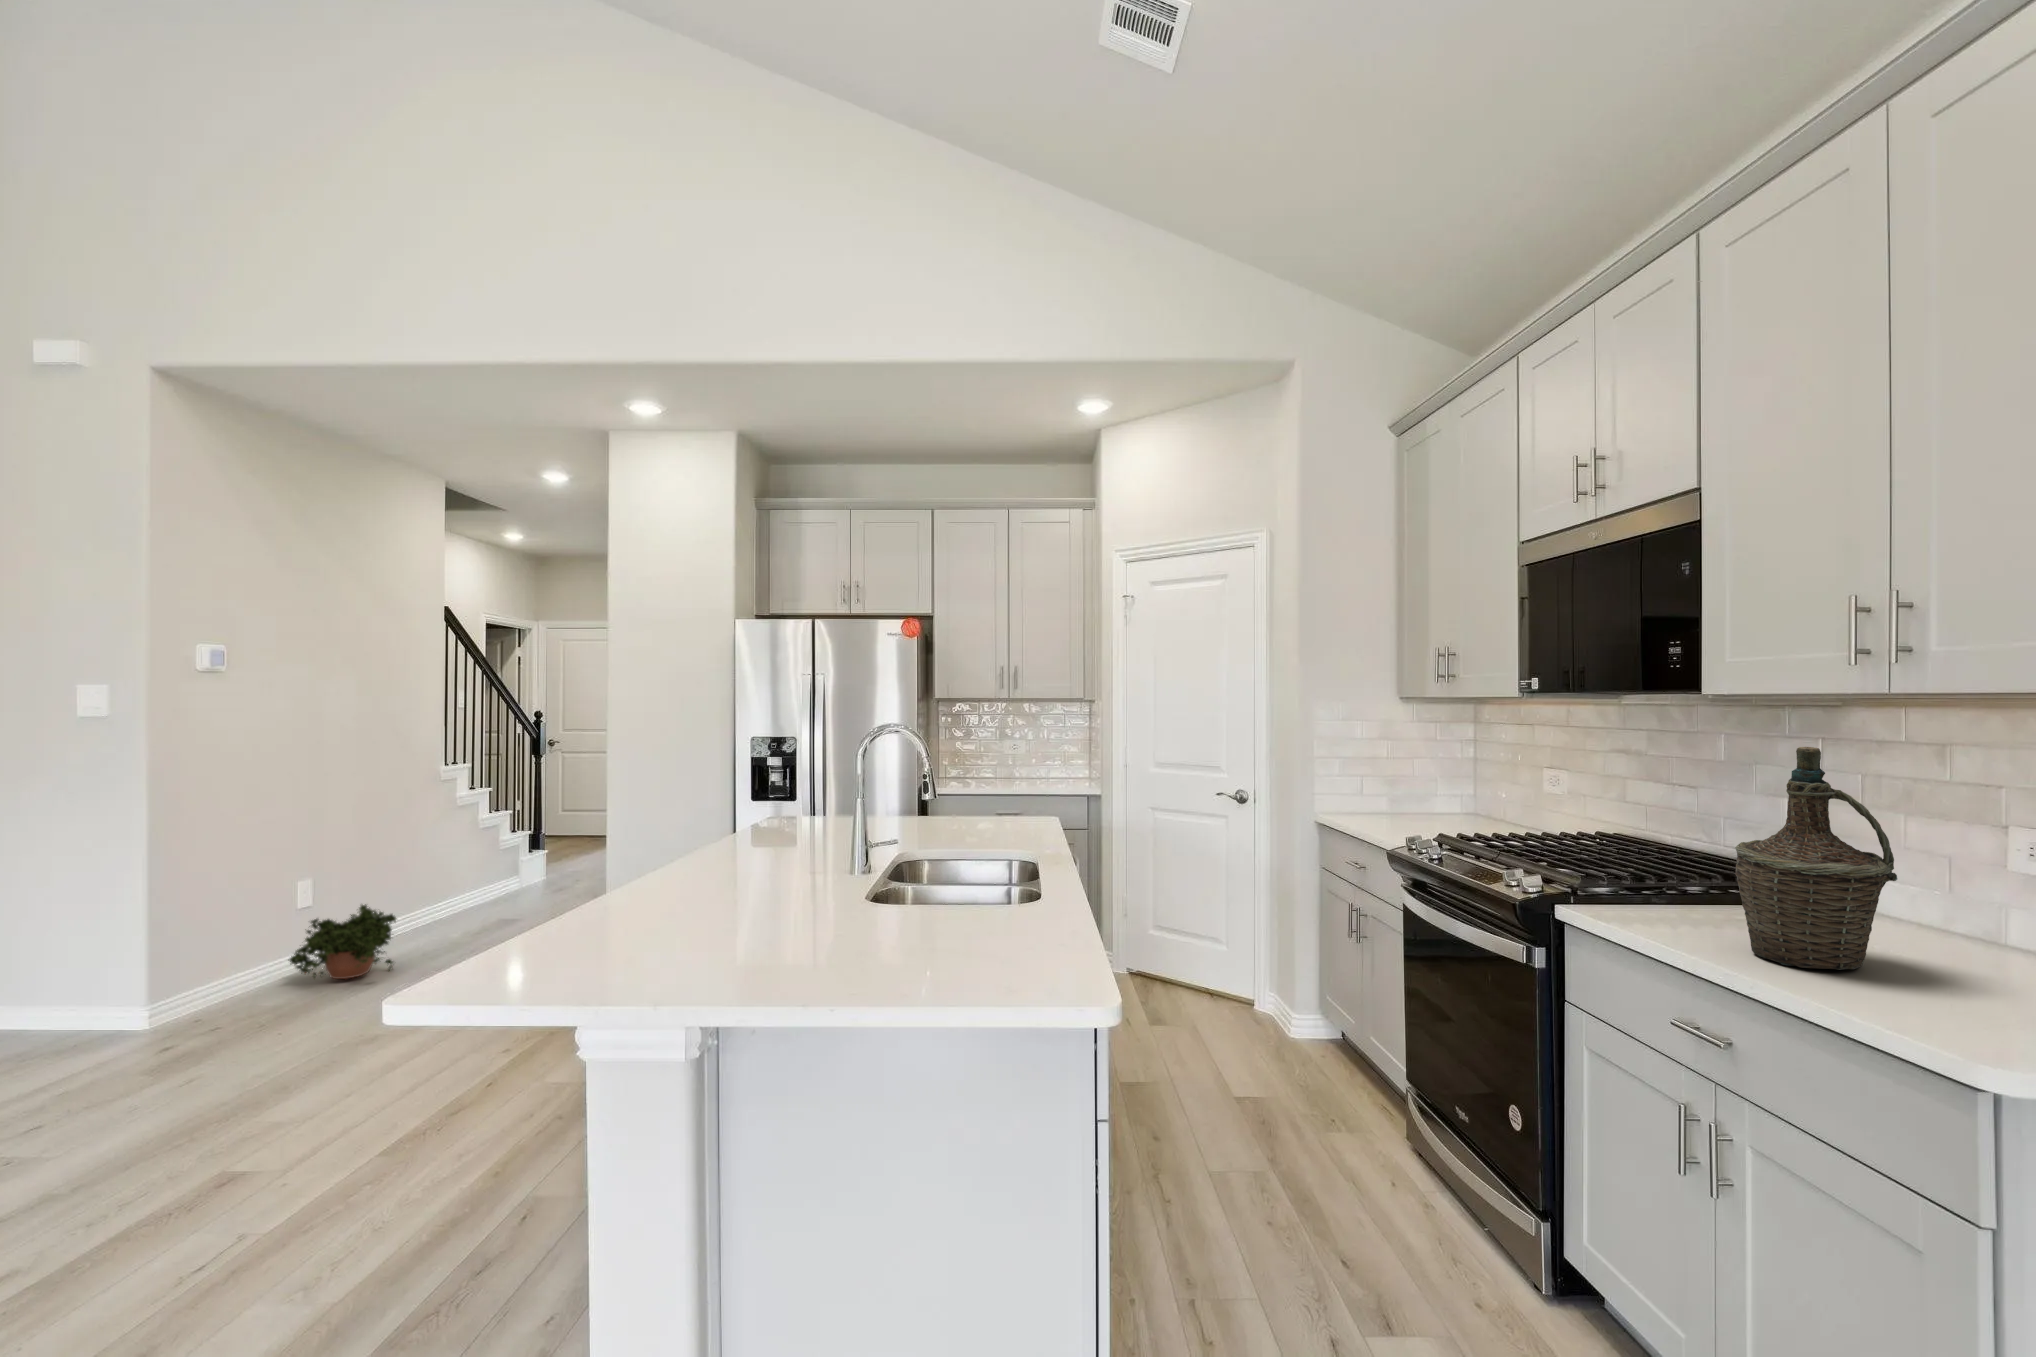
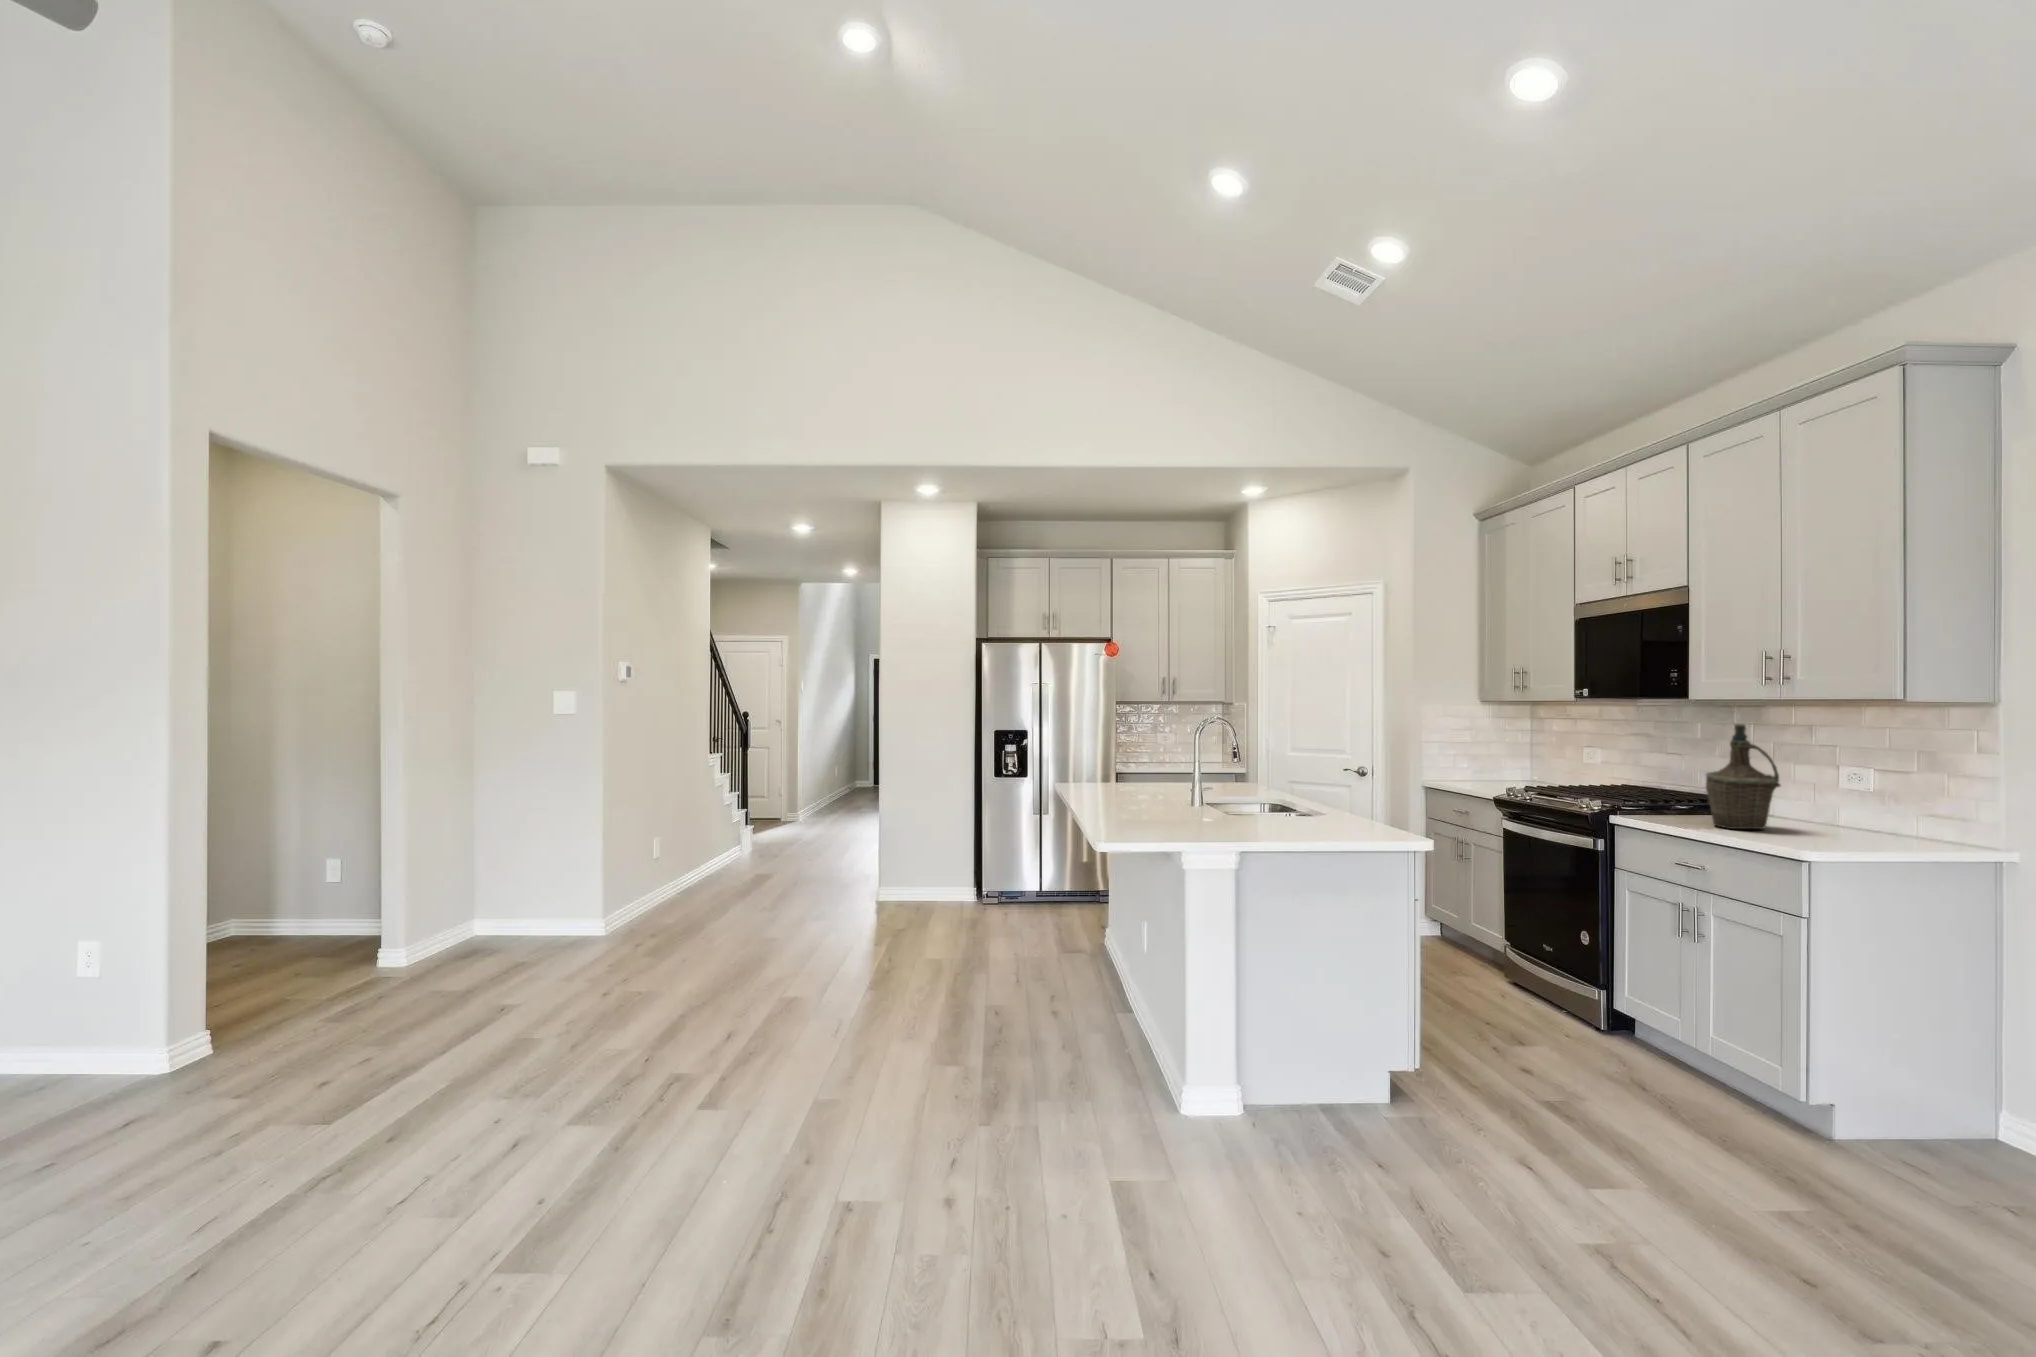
potted plant: present [289,904,396,979] -> none [654,855,732,909]

